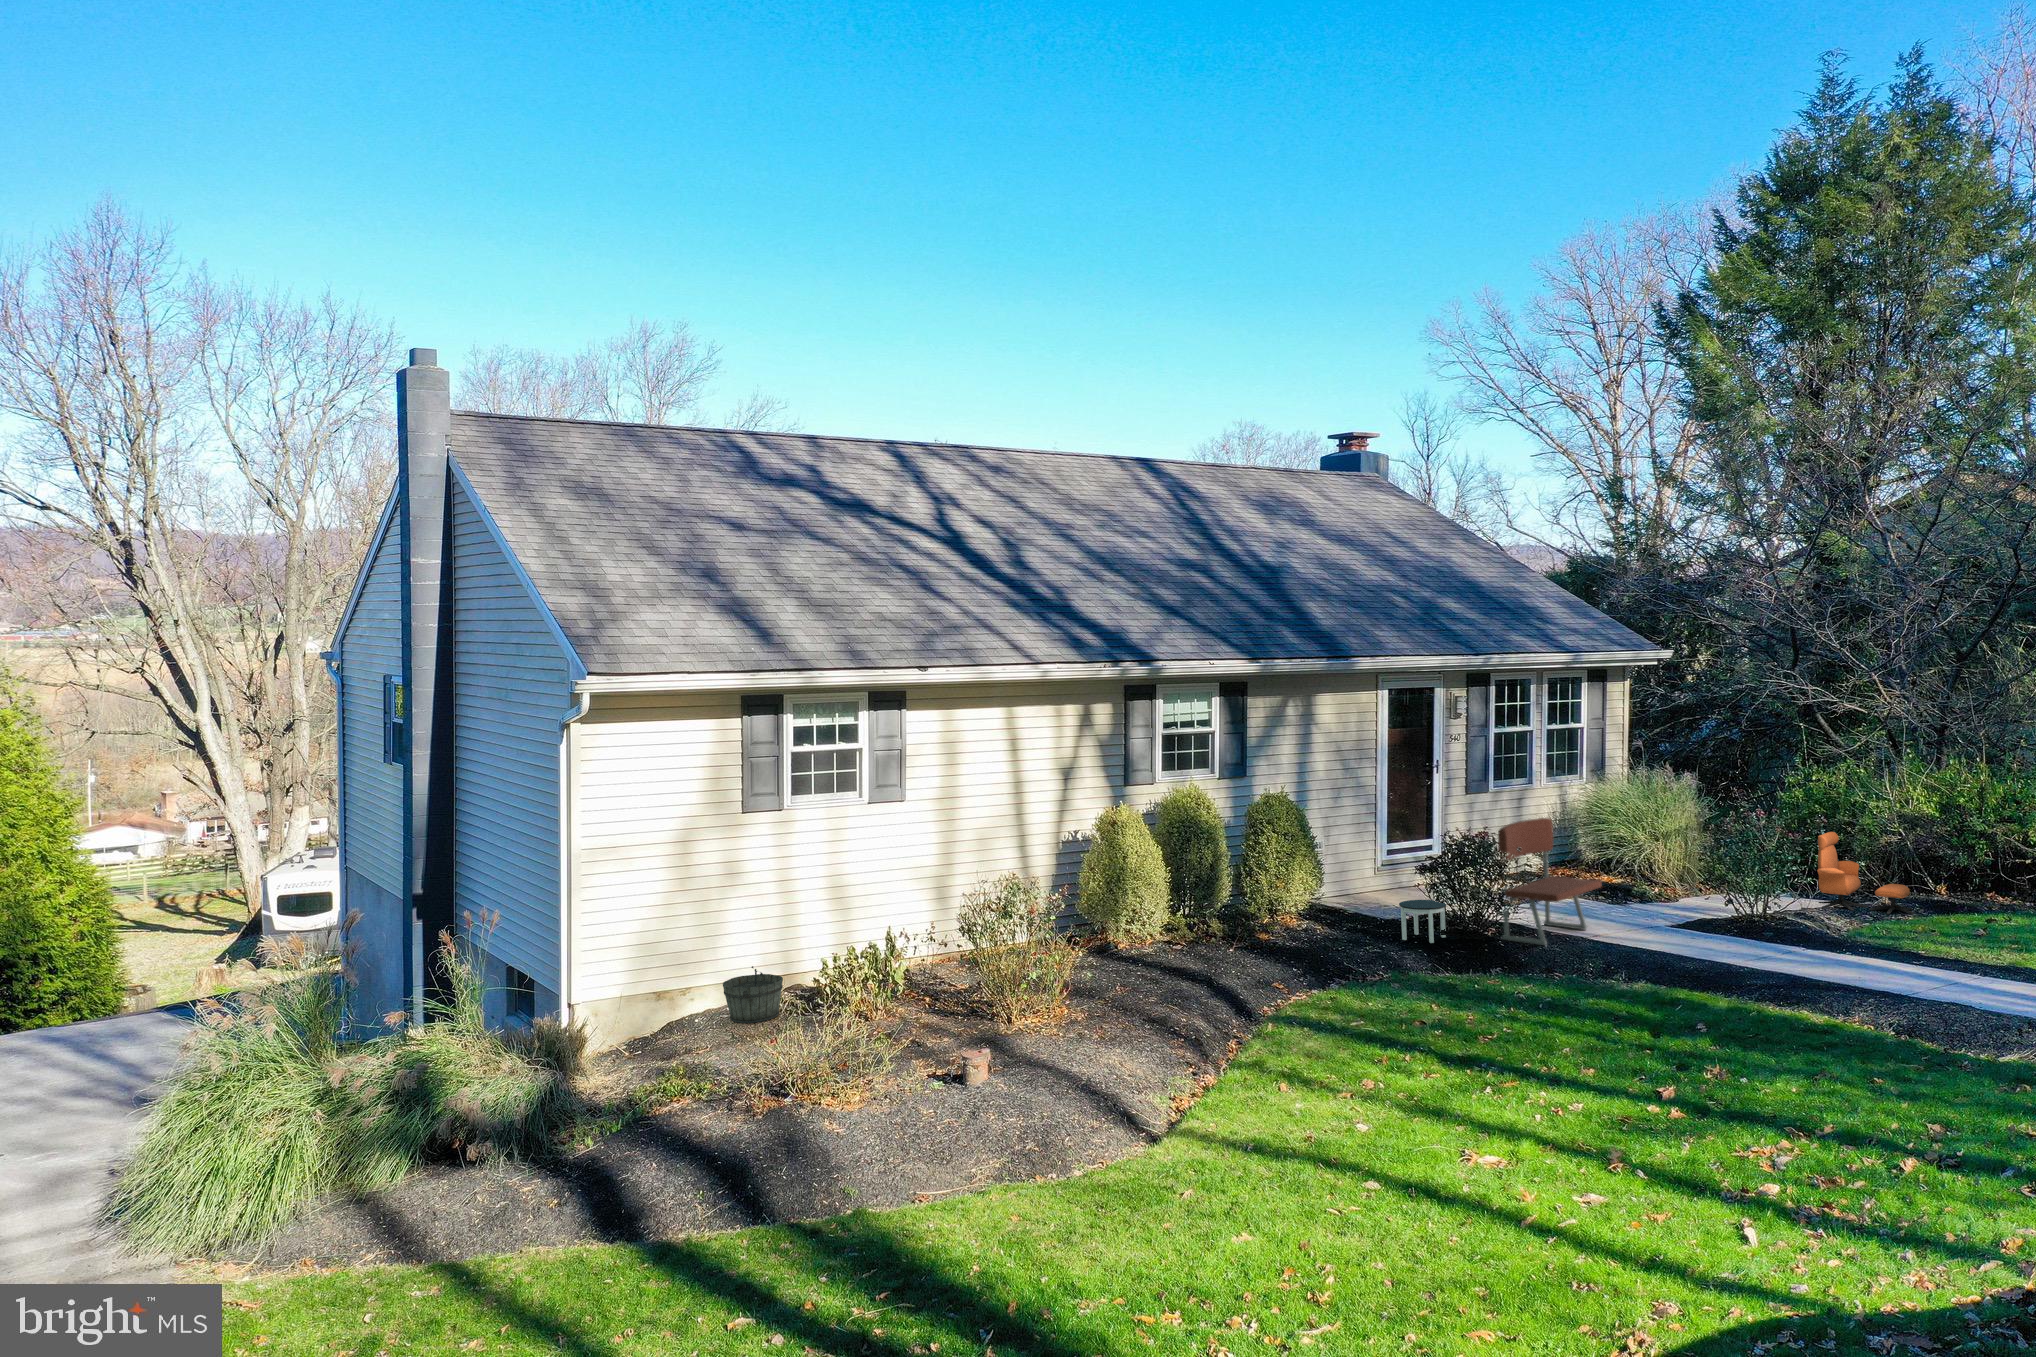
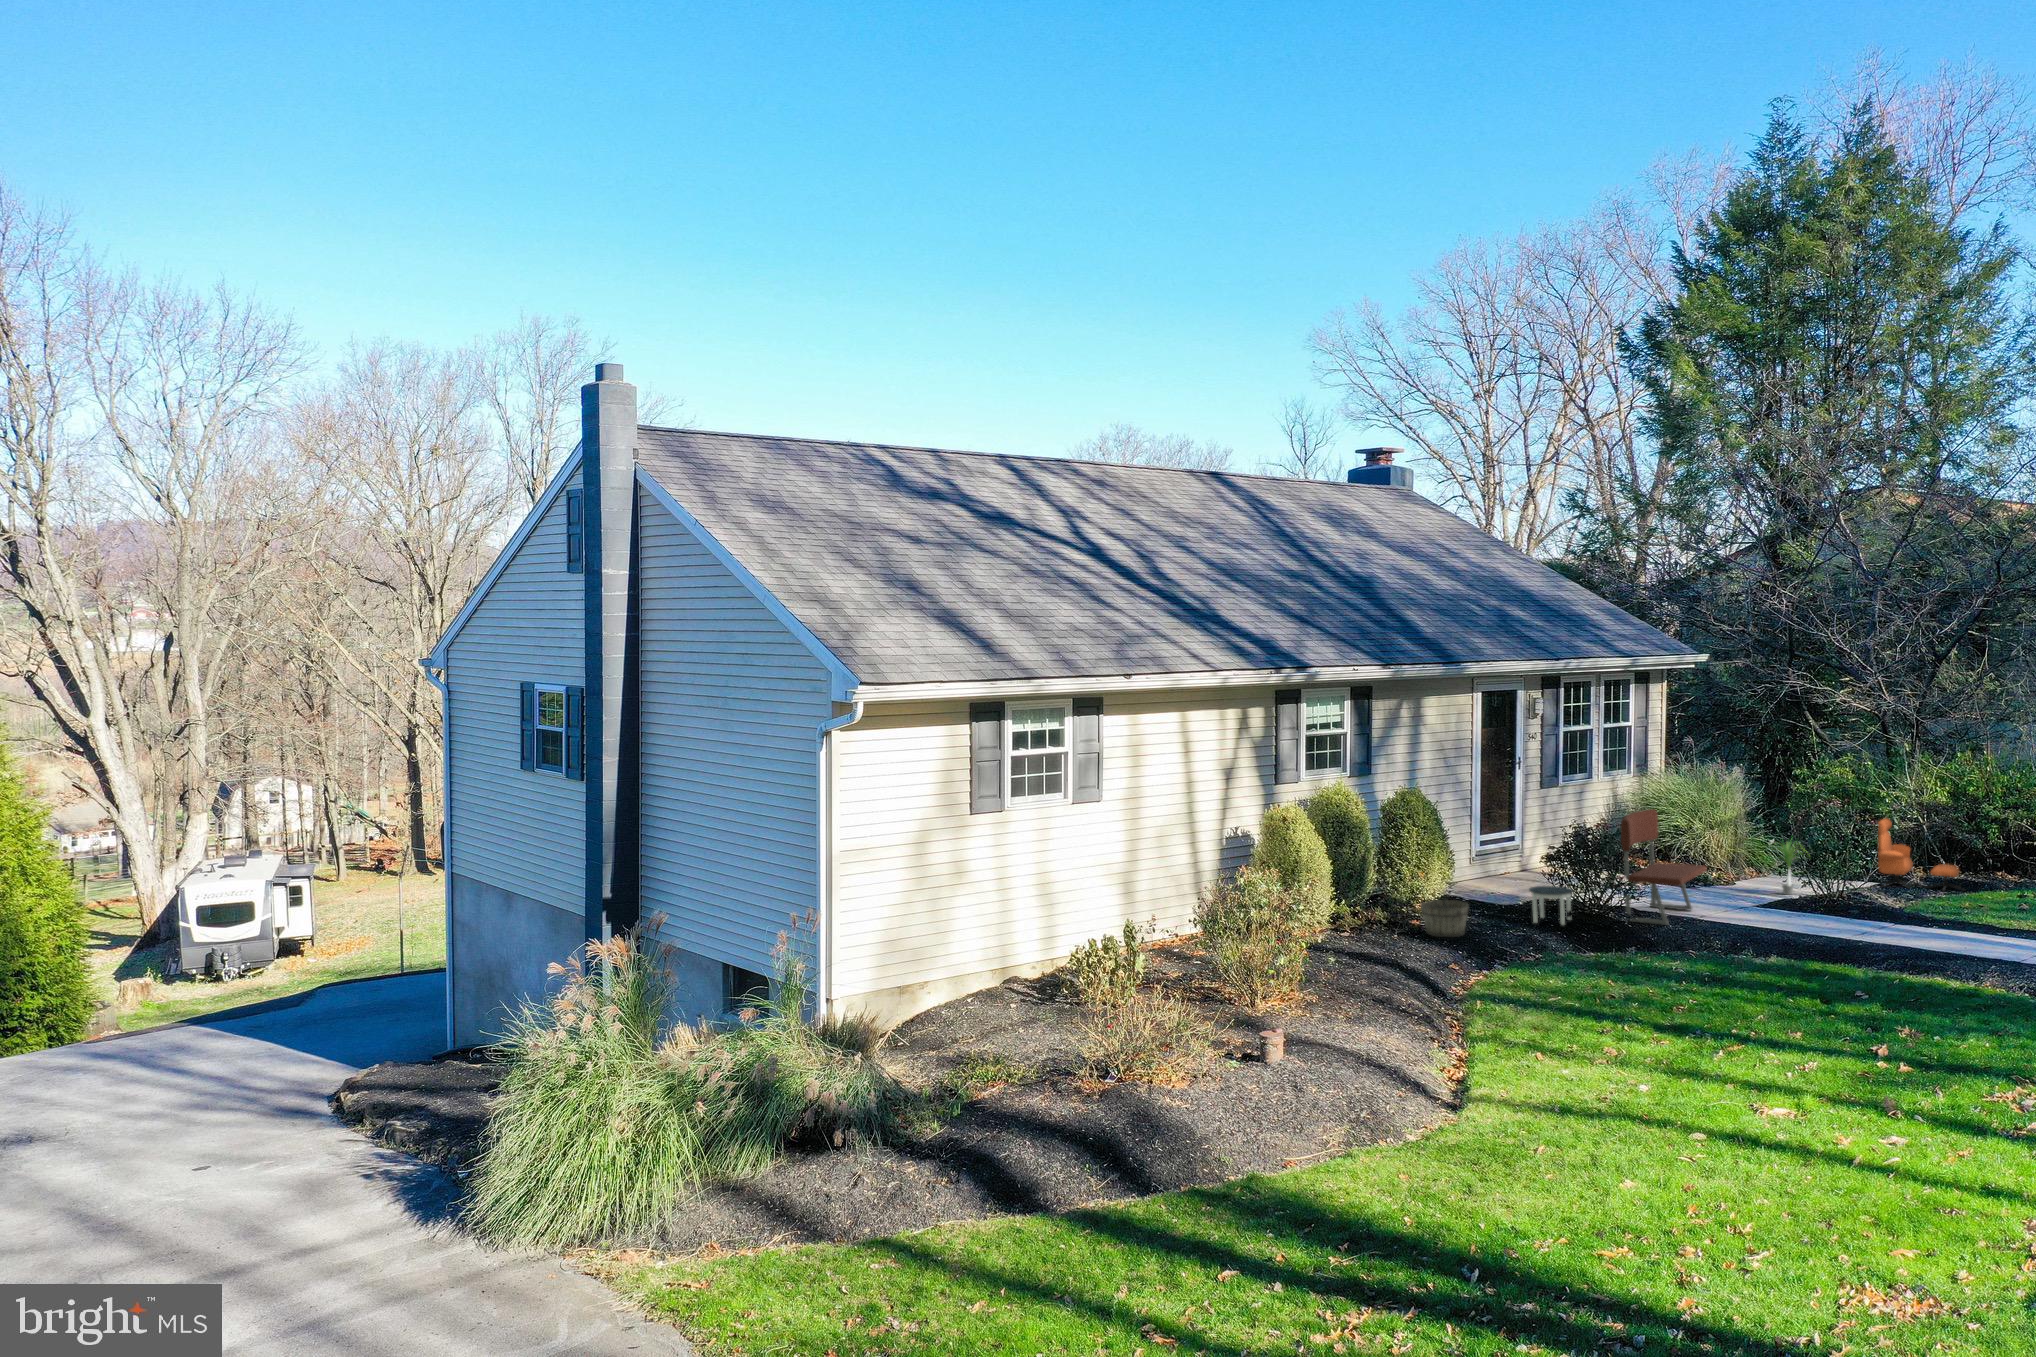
potted plant: none [1686,846,1735,915] -> present [1780,842,1795,895]
wooden bucket: present [723,966,783,1023] -> present [1420,898,1469,937]

